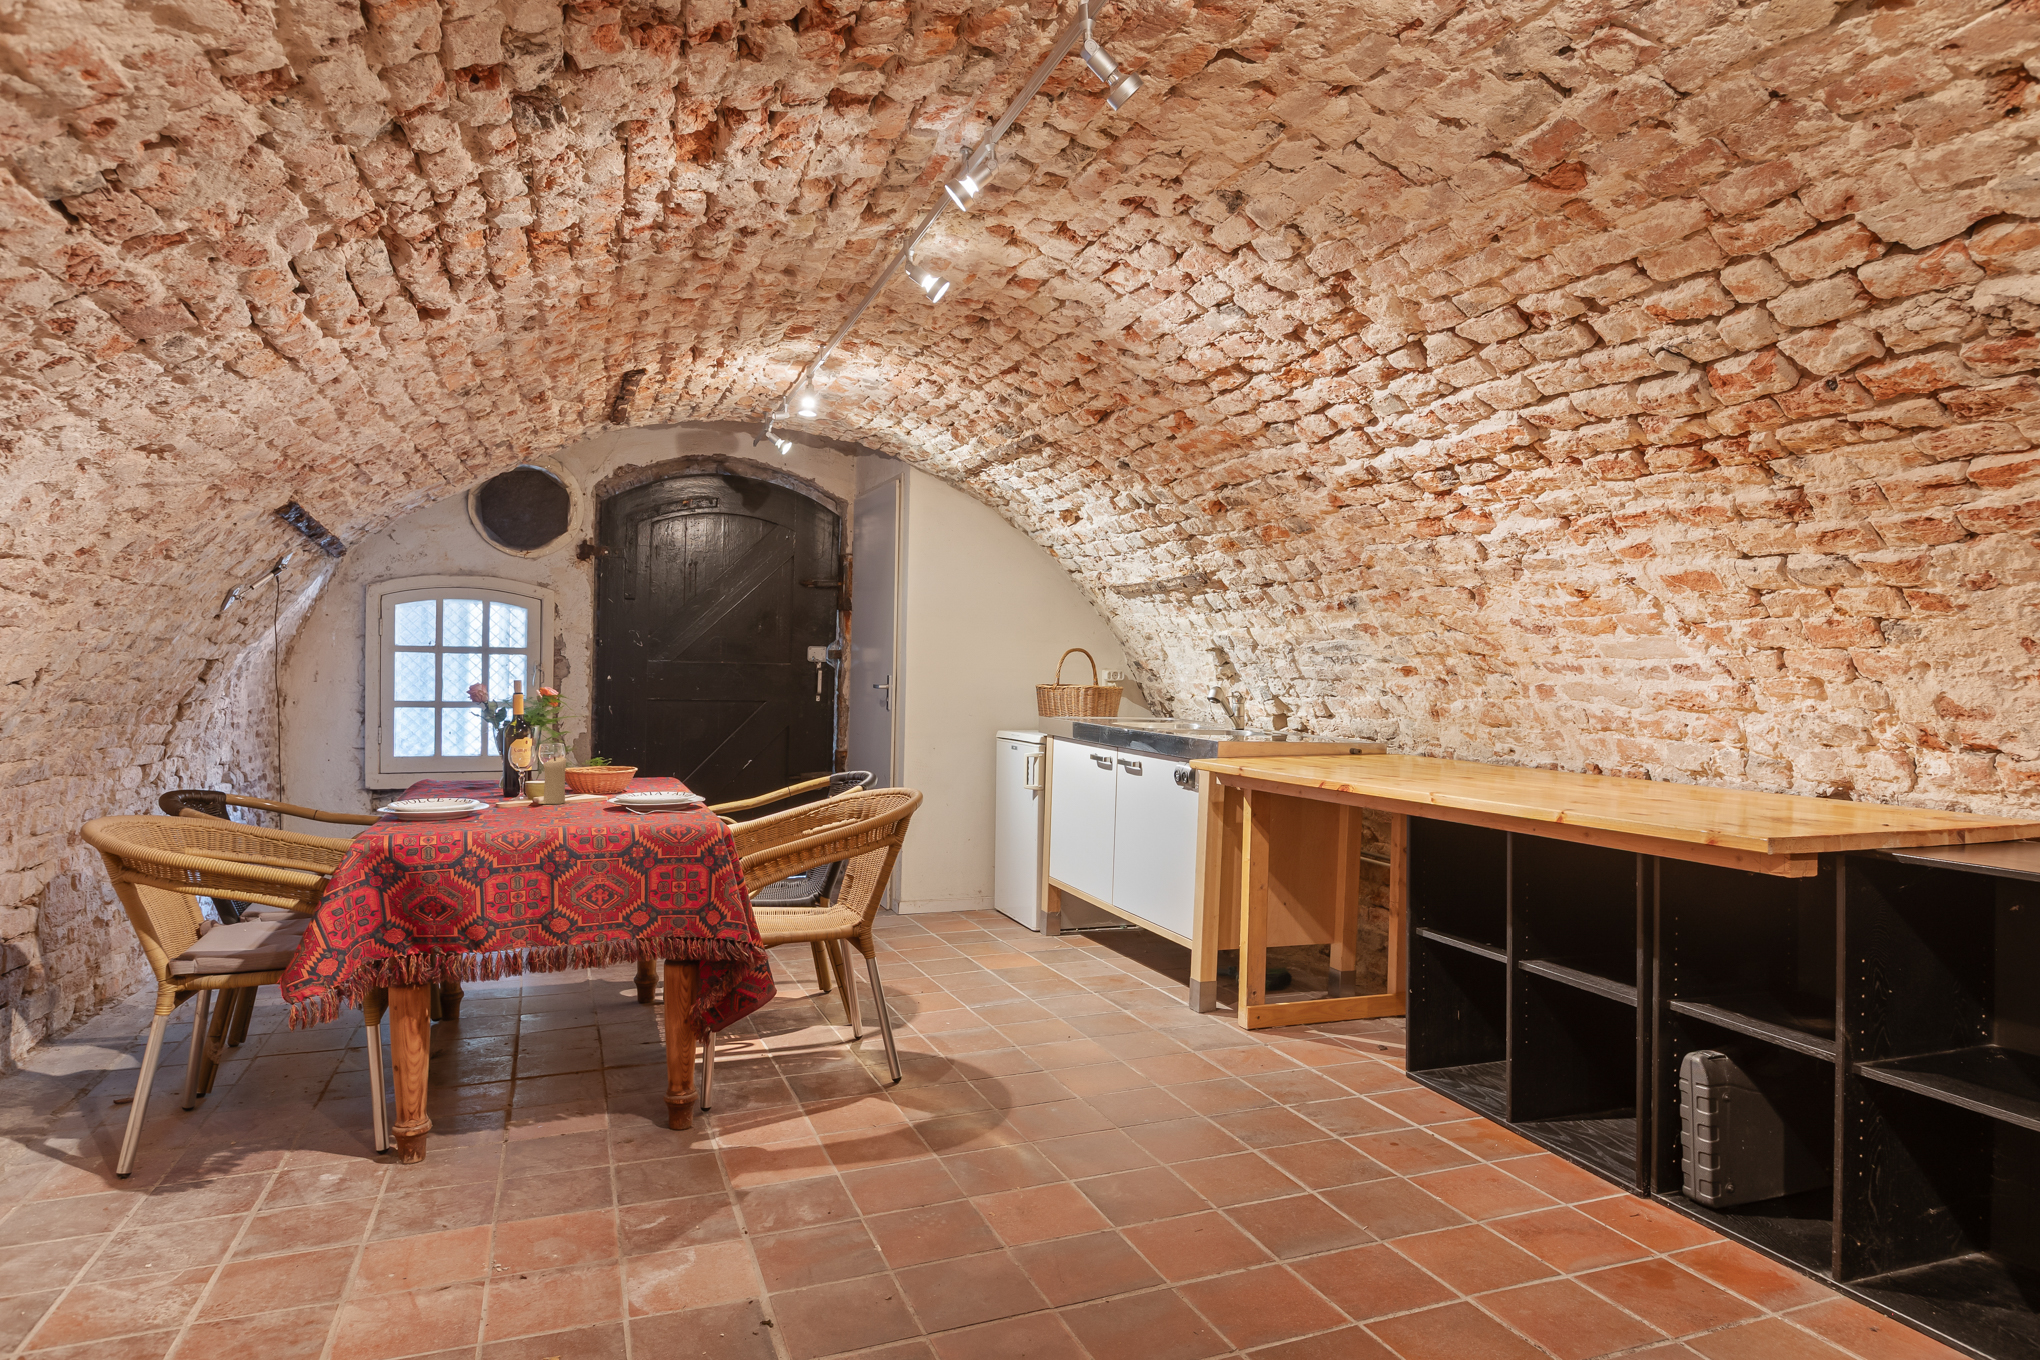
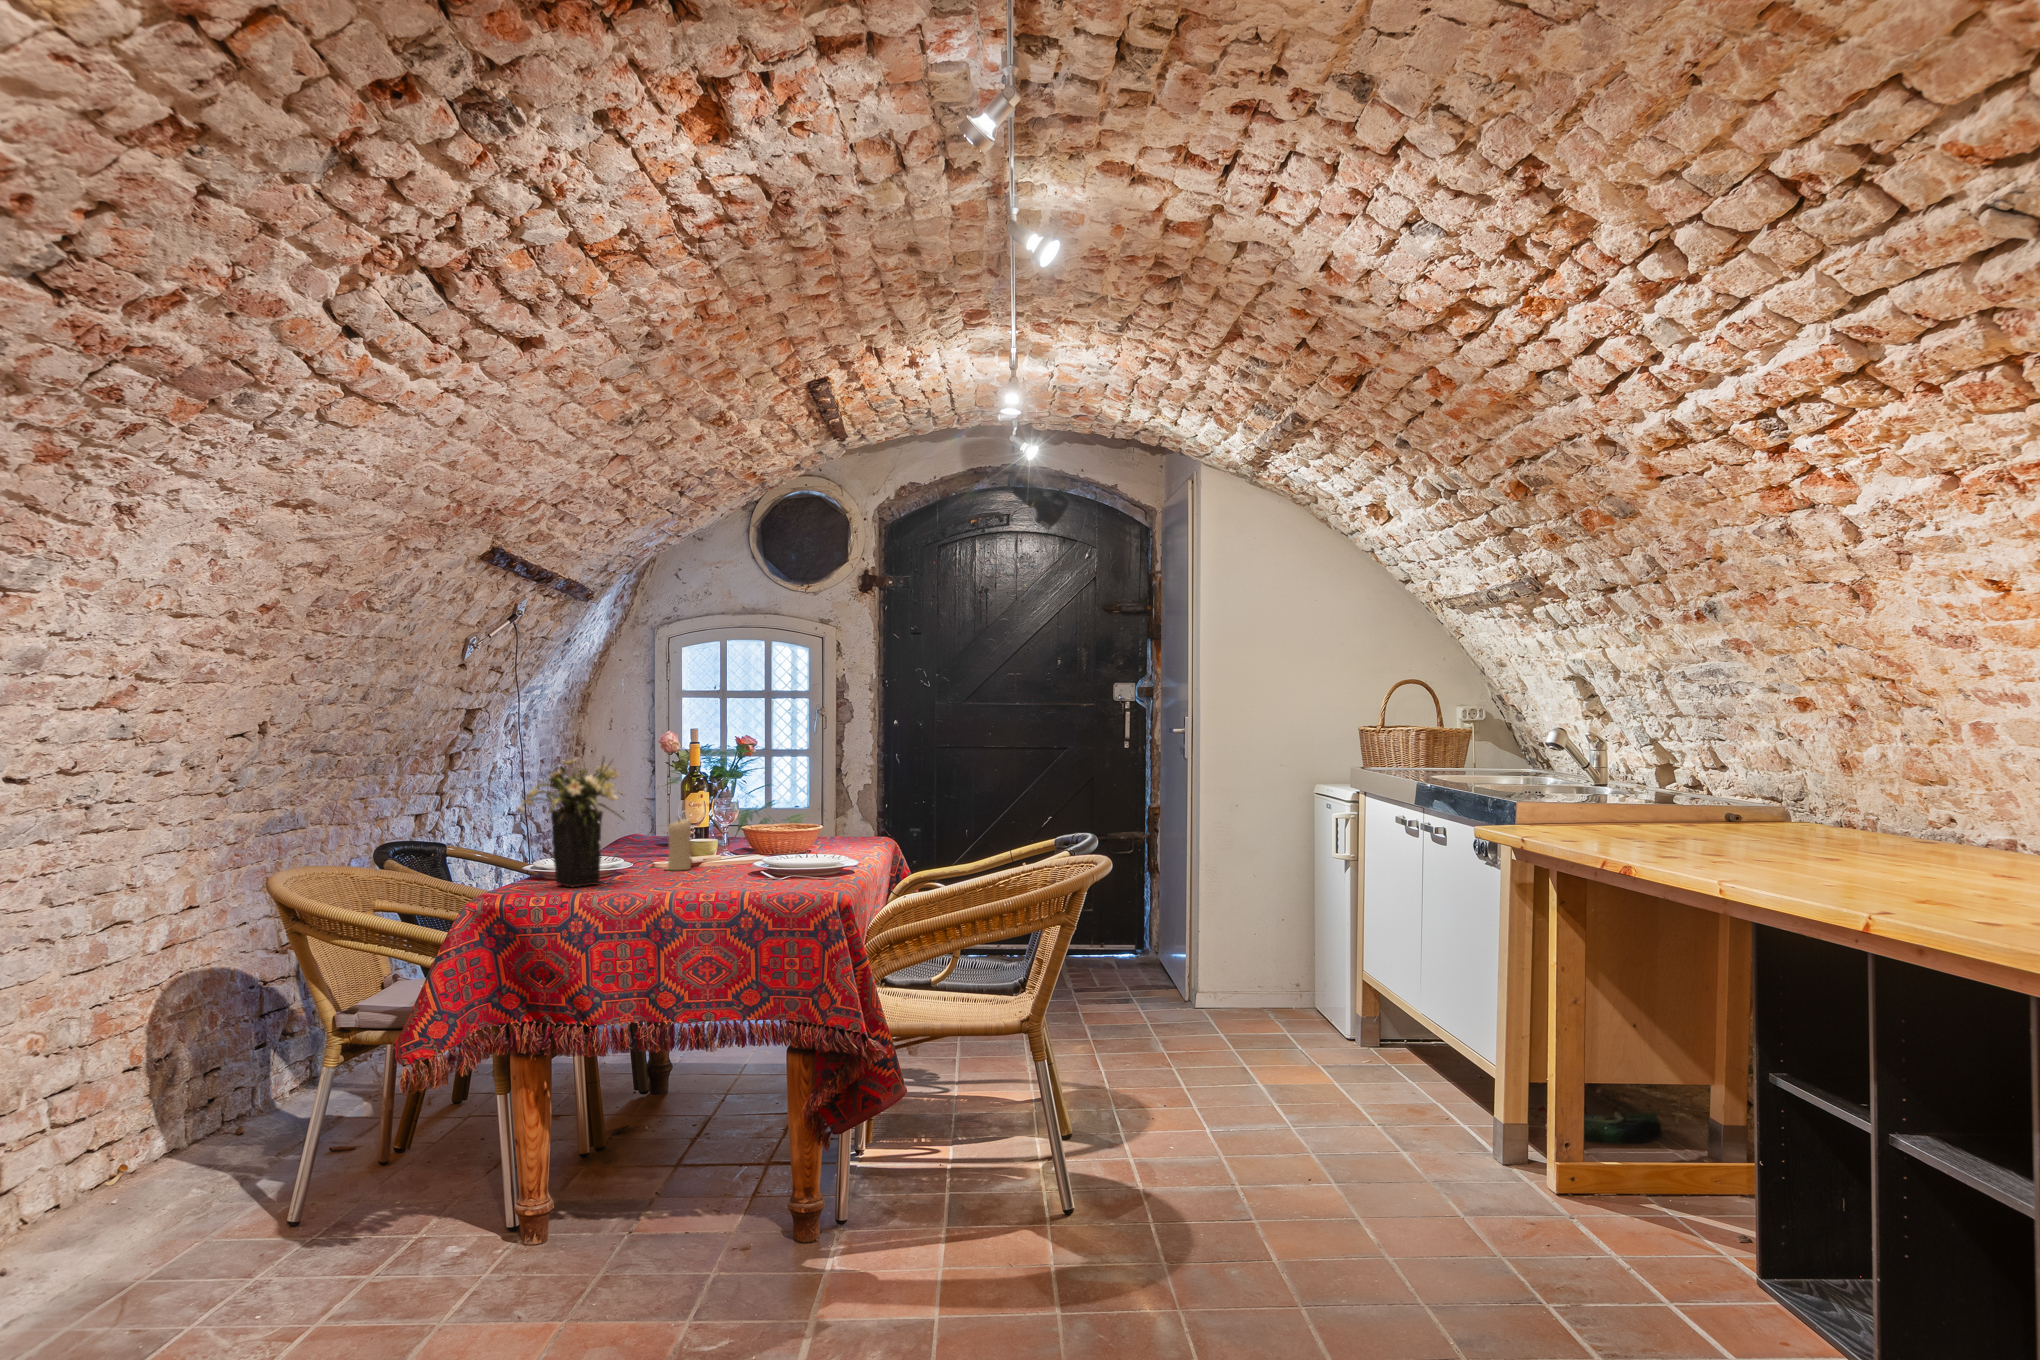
flower arrangement: none [432,698,540,819] -> present [517,757,624,887]

